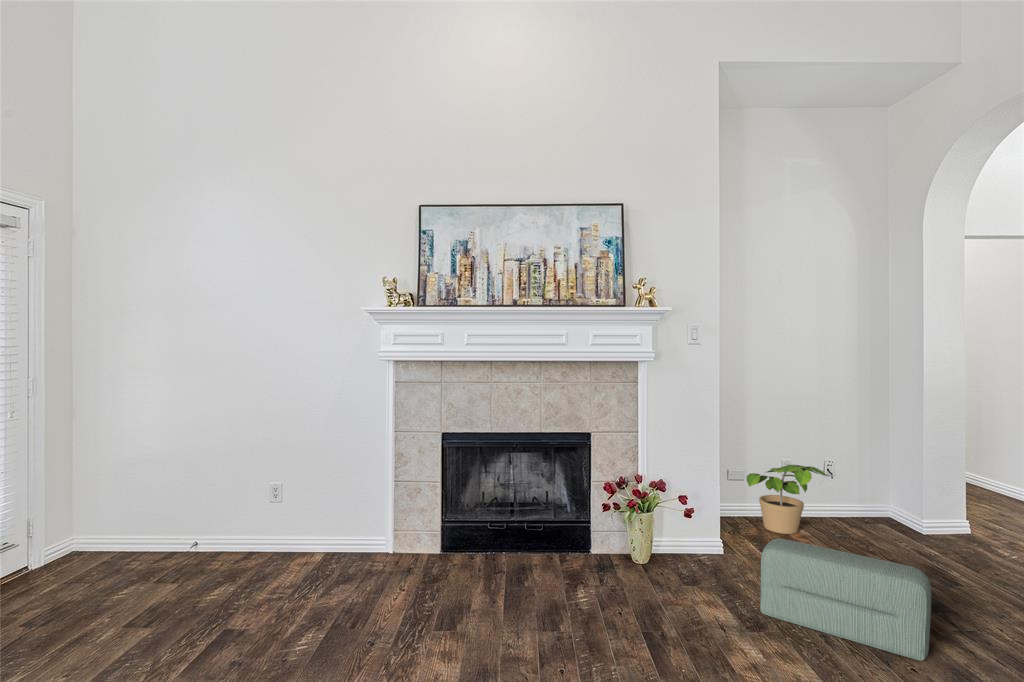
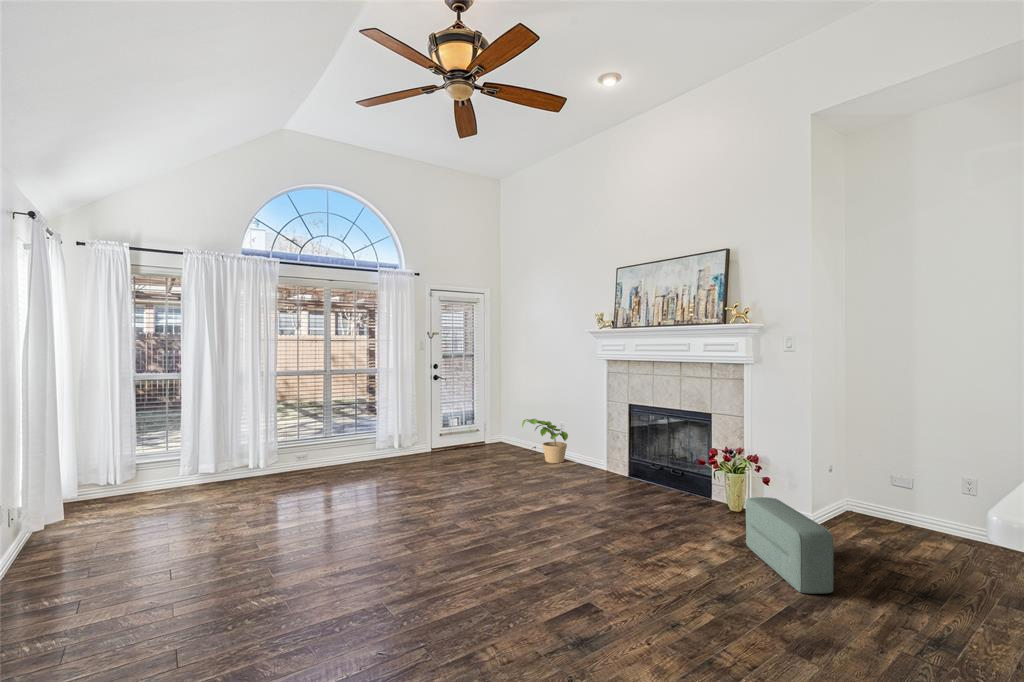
potted plant: present [747,465,826,534] -> present [522,419,568,463]

